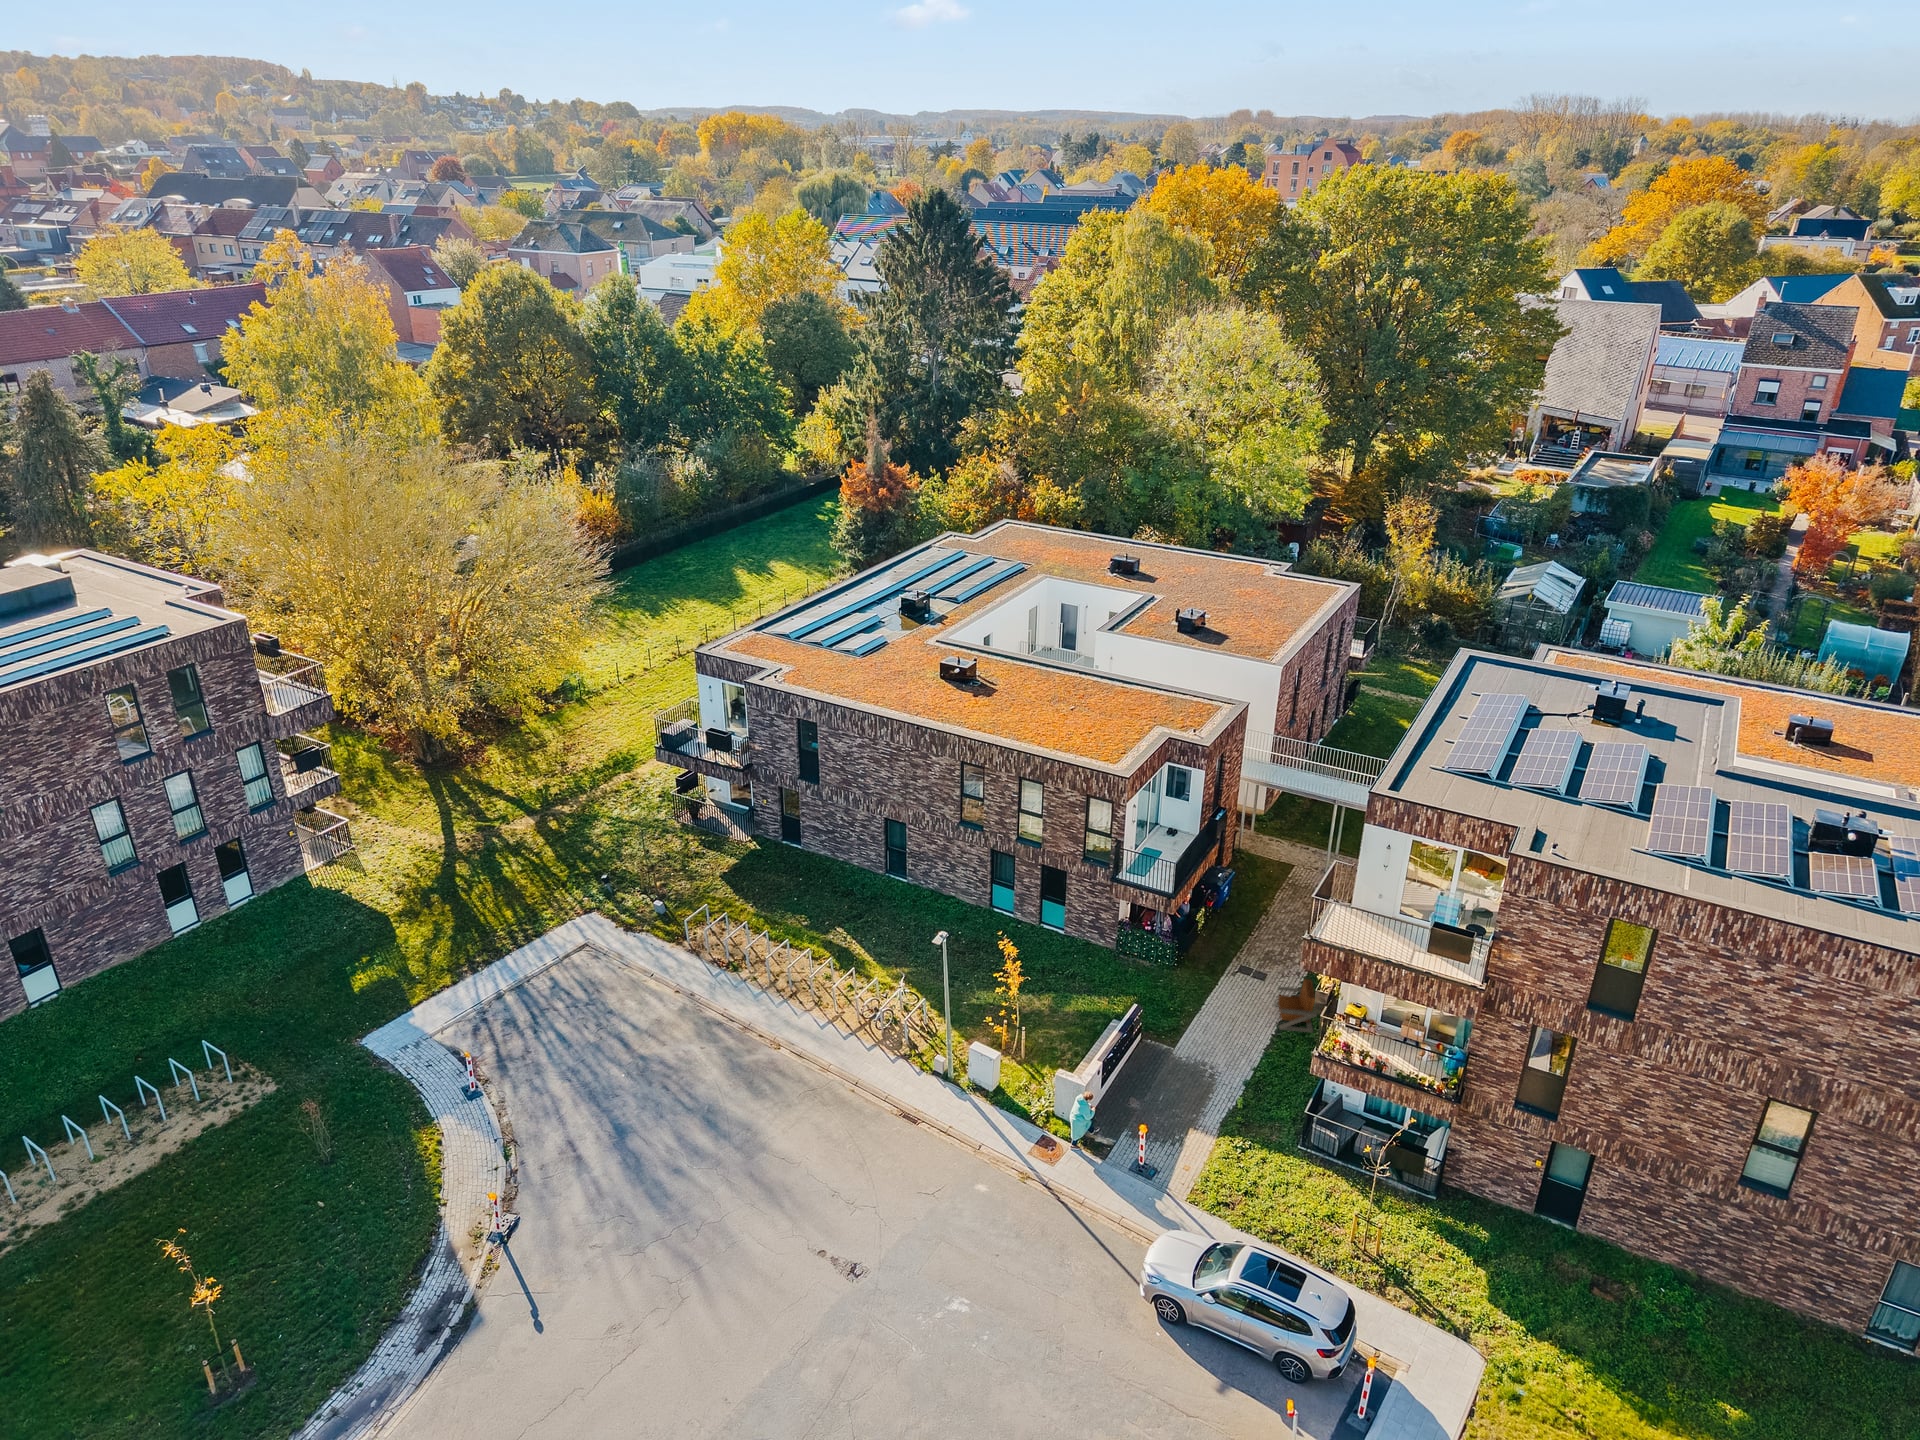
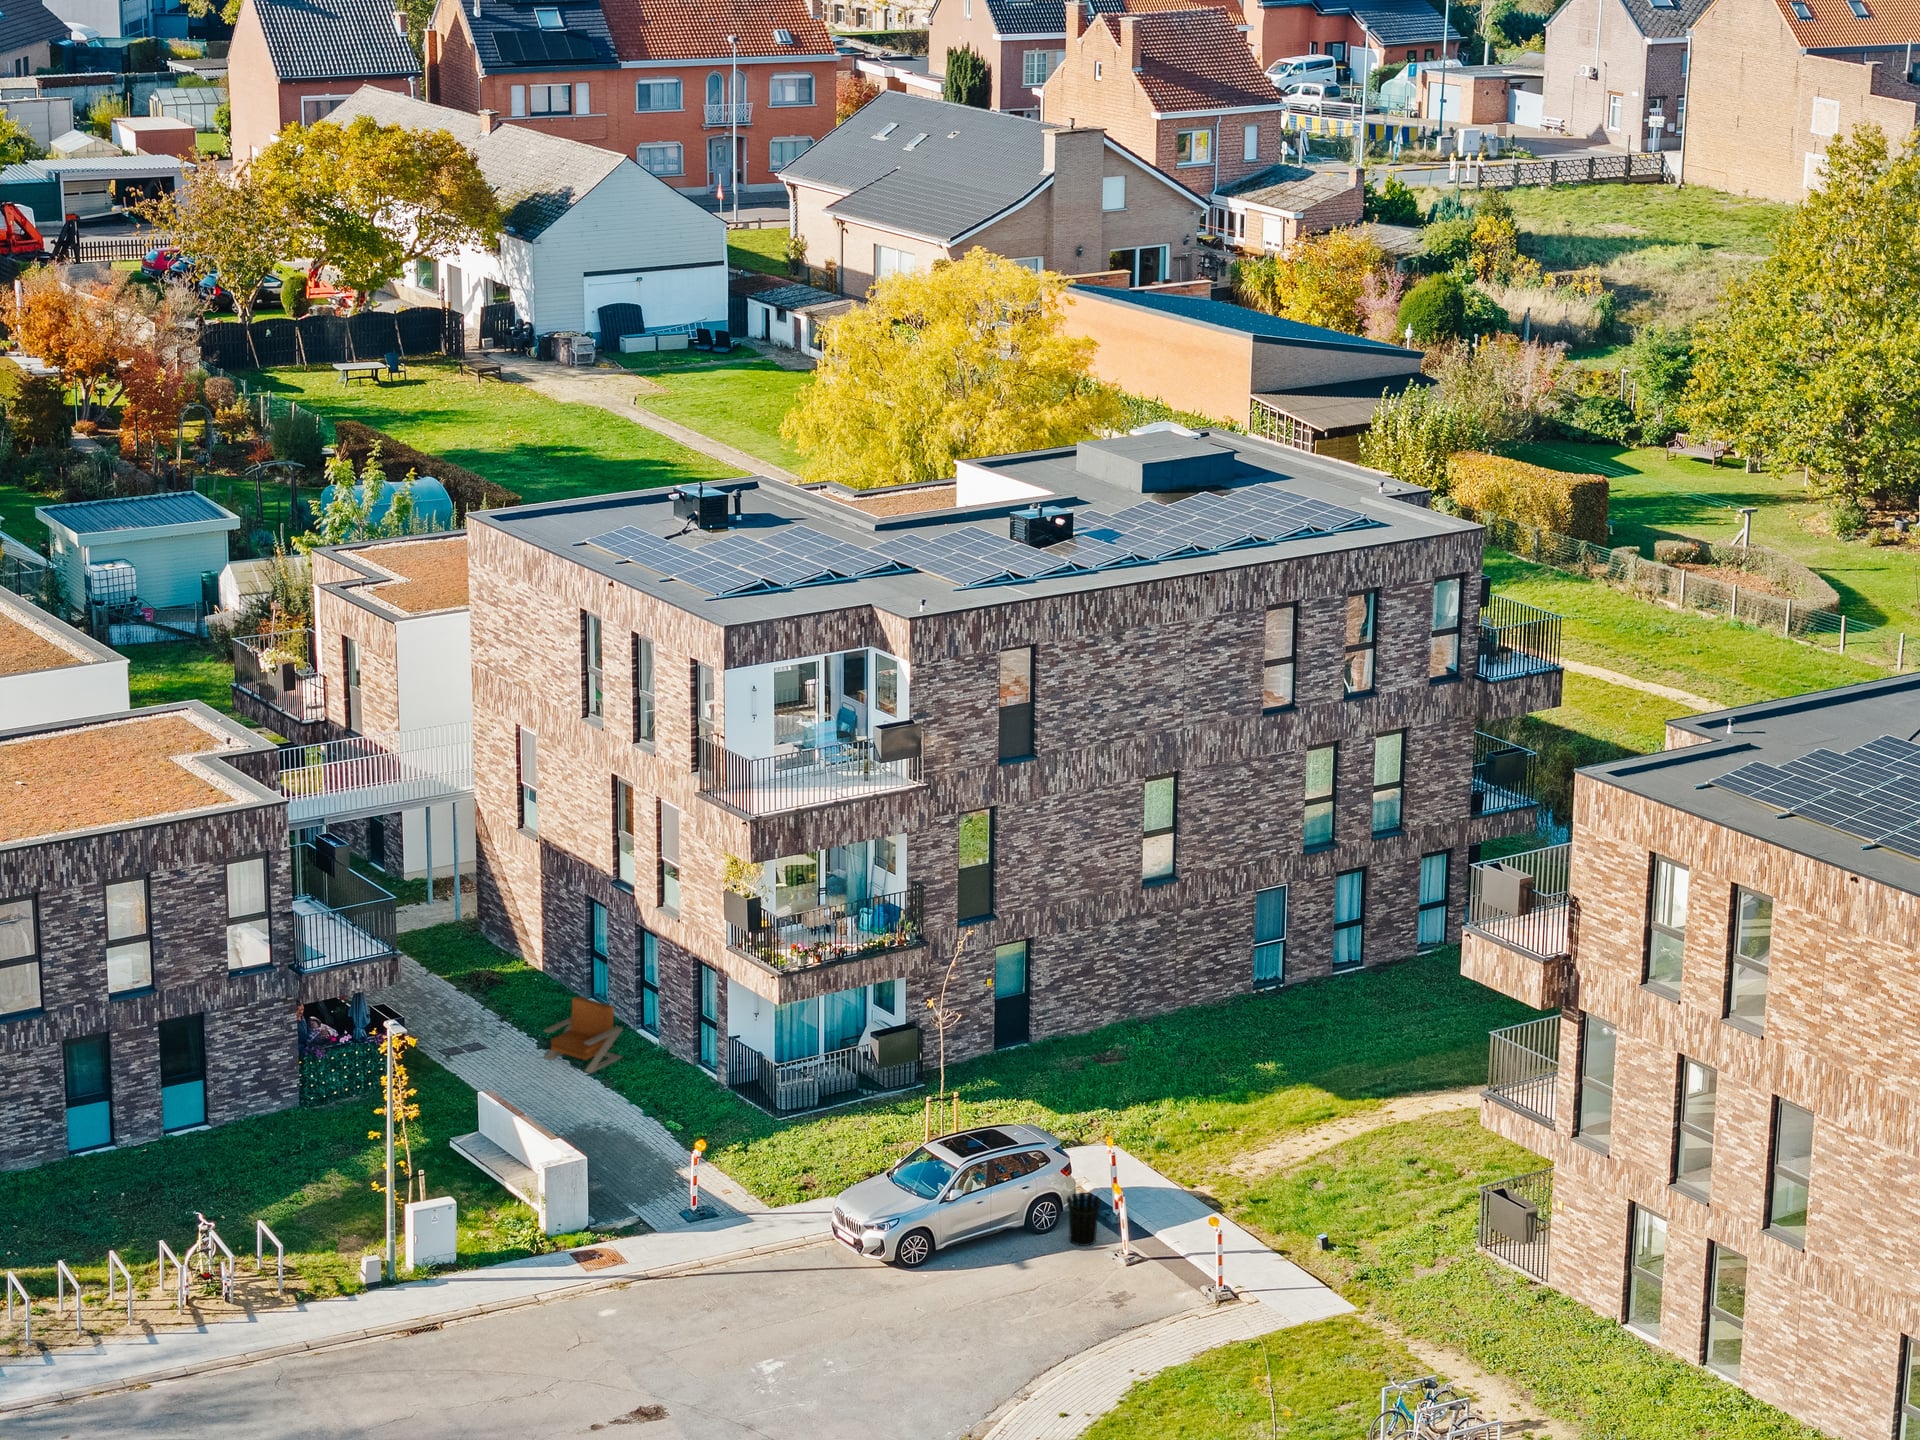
waste bin: none [1305,1362,1337,1413] -> present [1067,1192,1101,1246]

